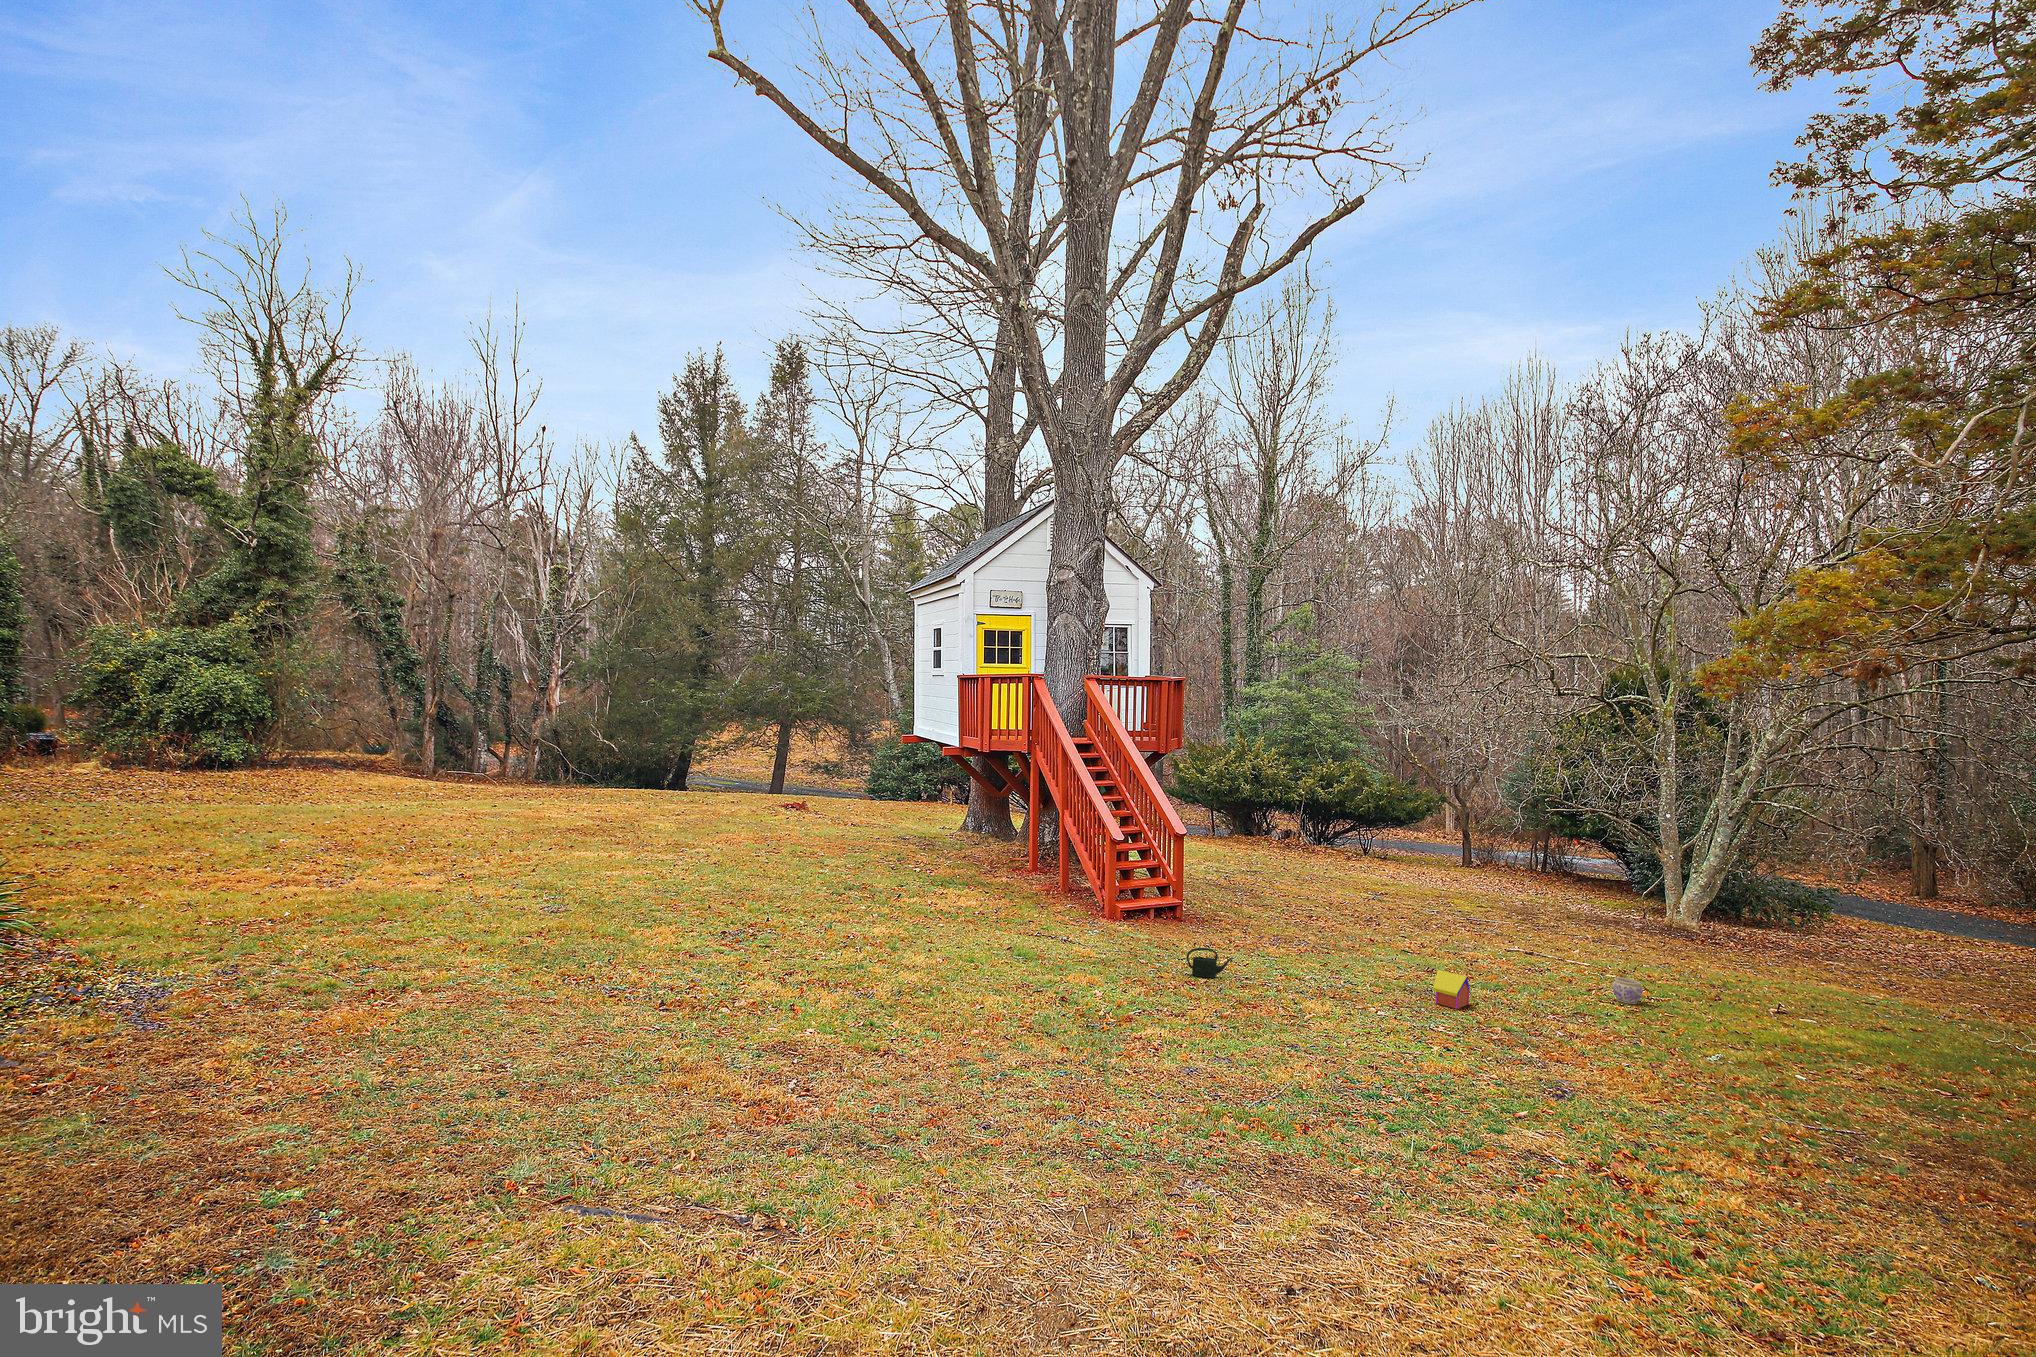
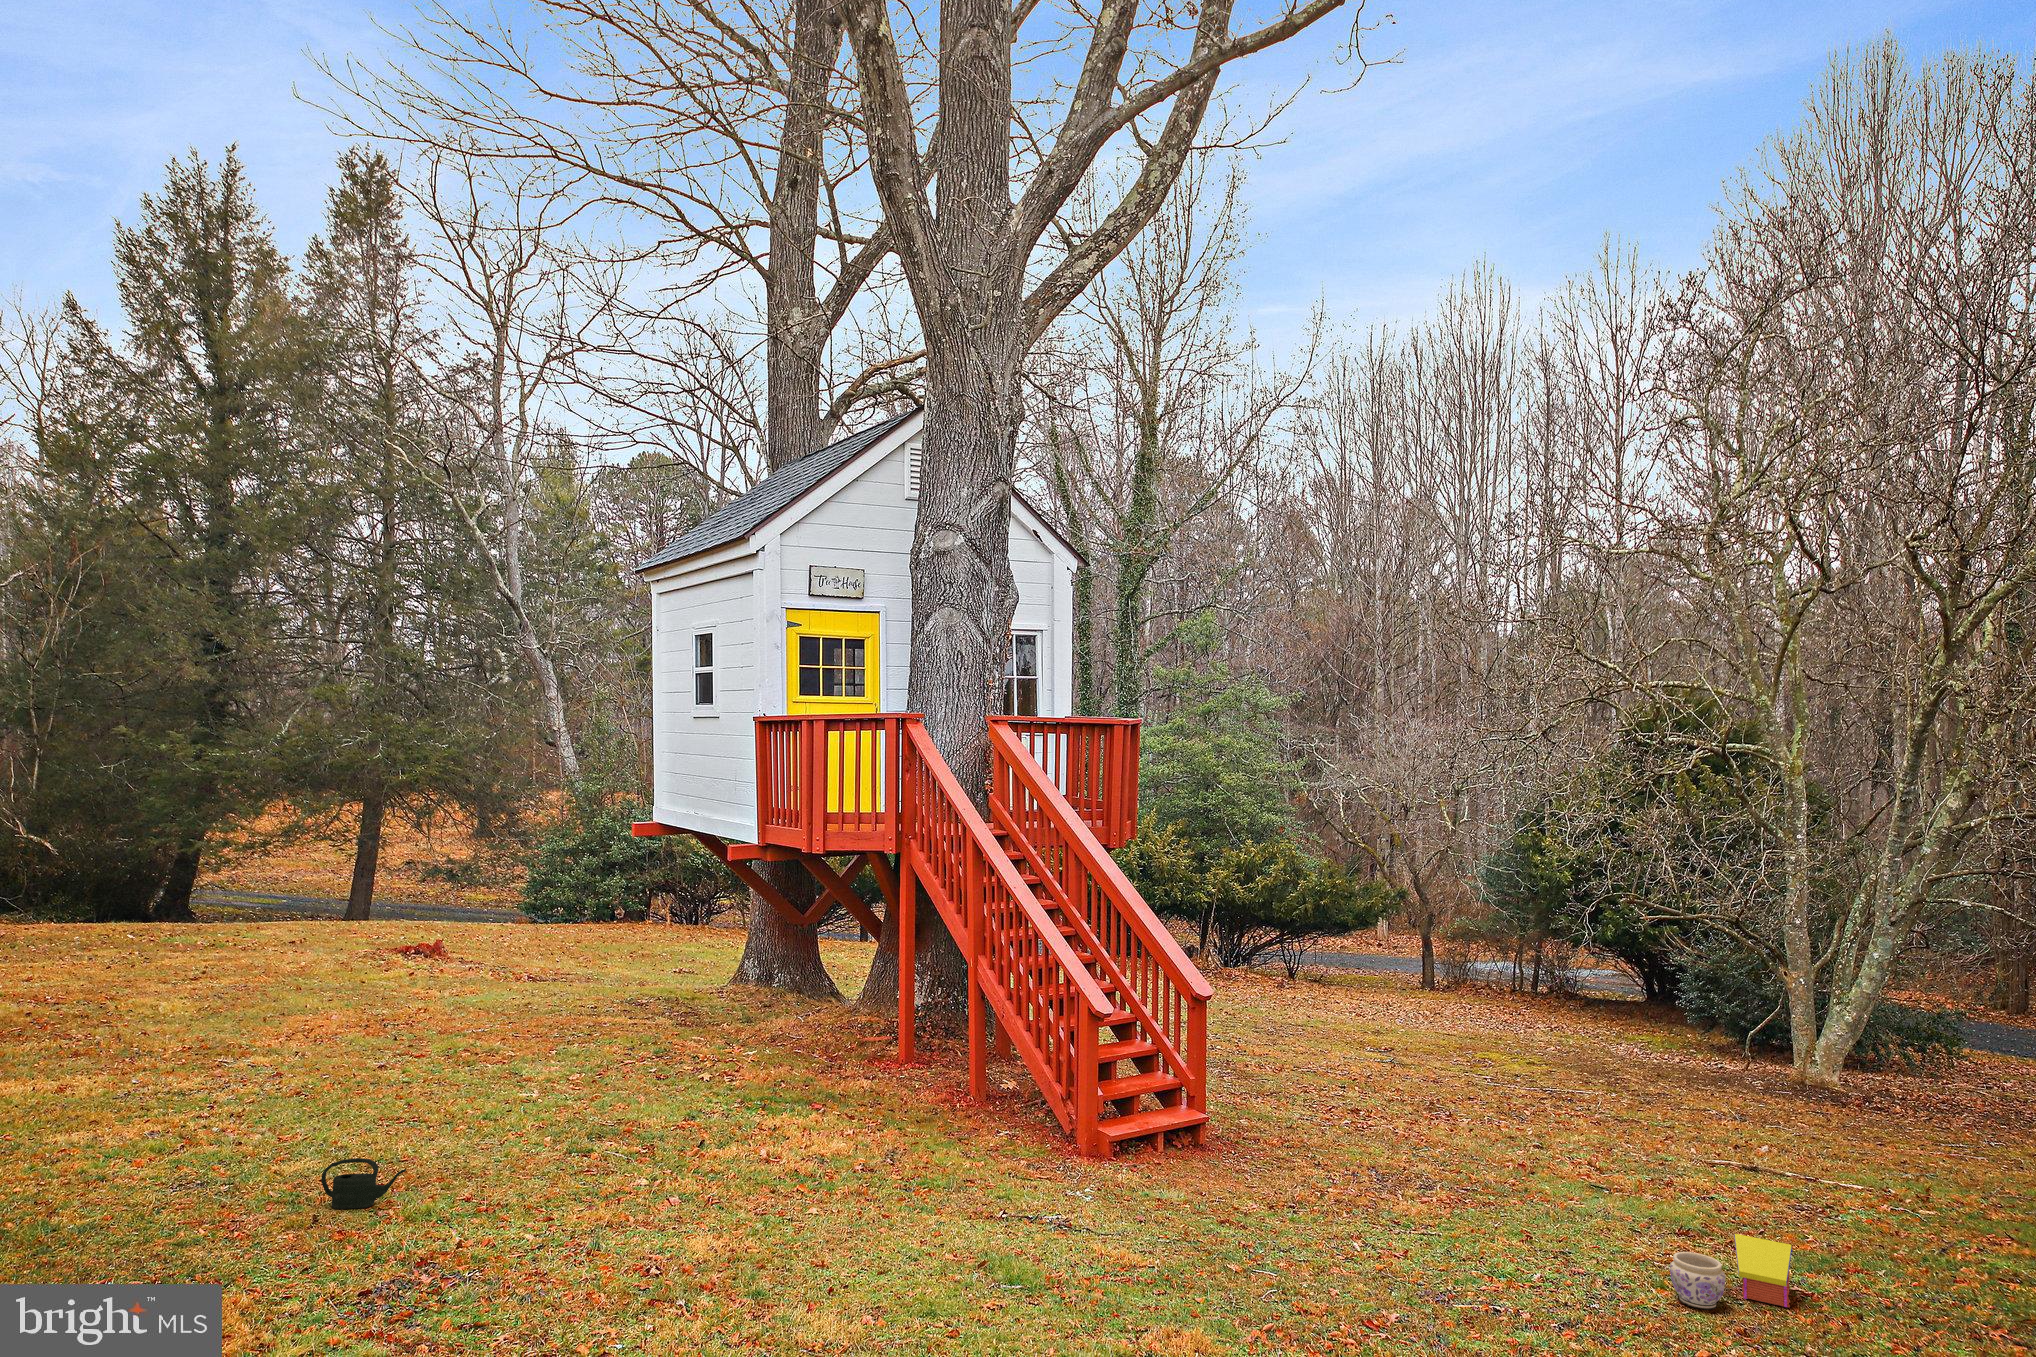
watering can: present [1187,948,1233,978] -> present [321,1158,406,1209]
planter: present [1612,977,1643,1005] -> present [1670,1252,1726,1310]

